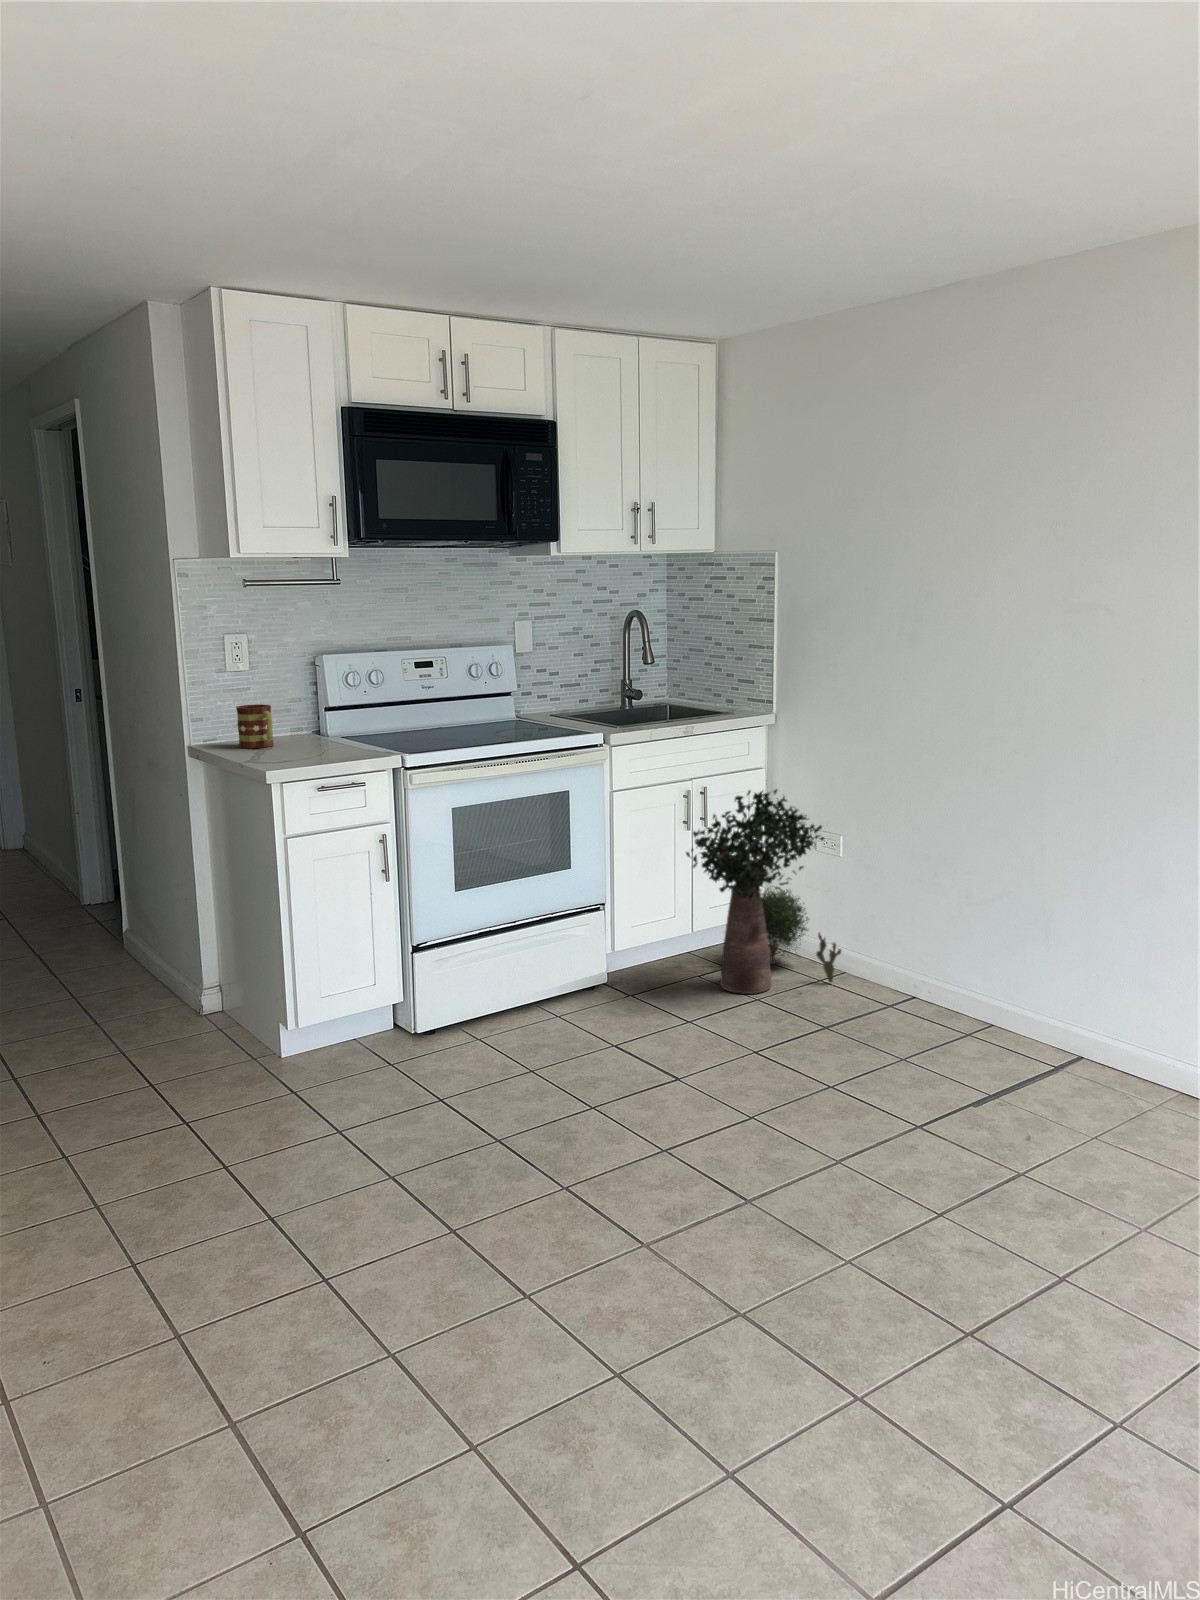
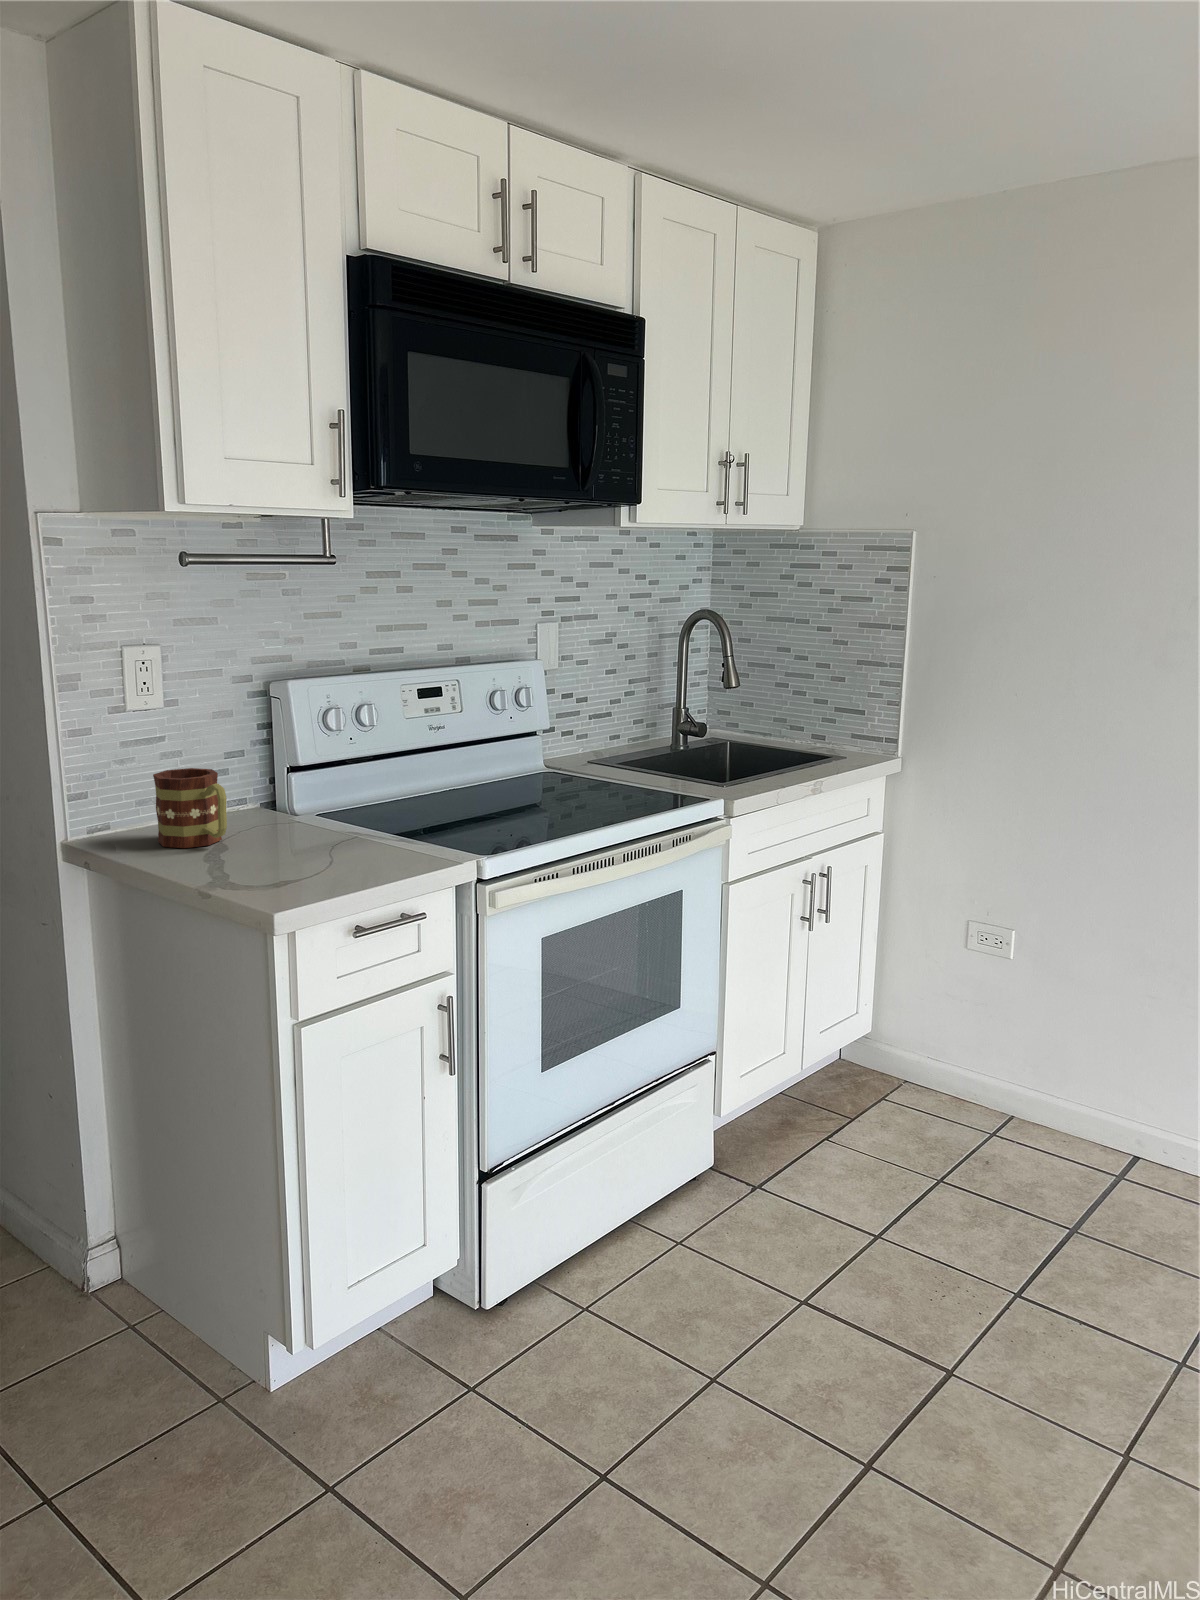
potted plant: present [686,789,841,994] -> none [829,869,1034,1167]

